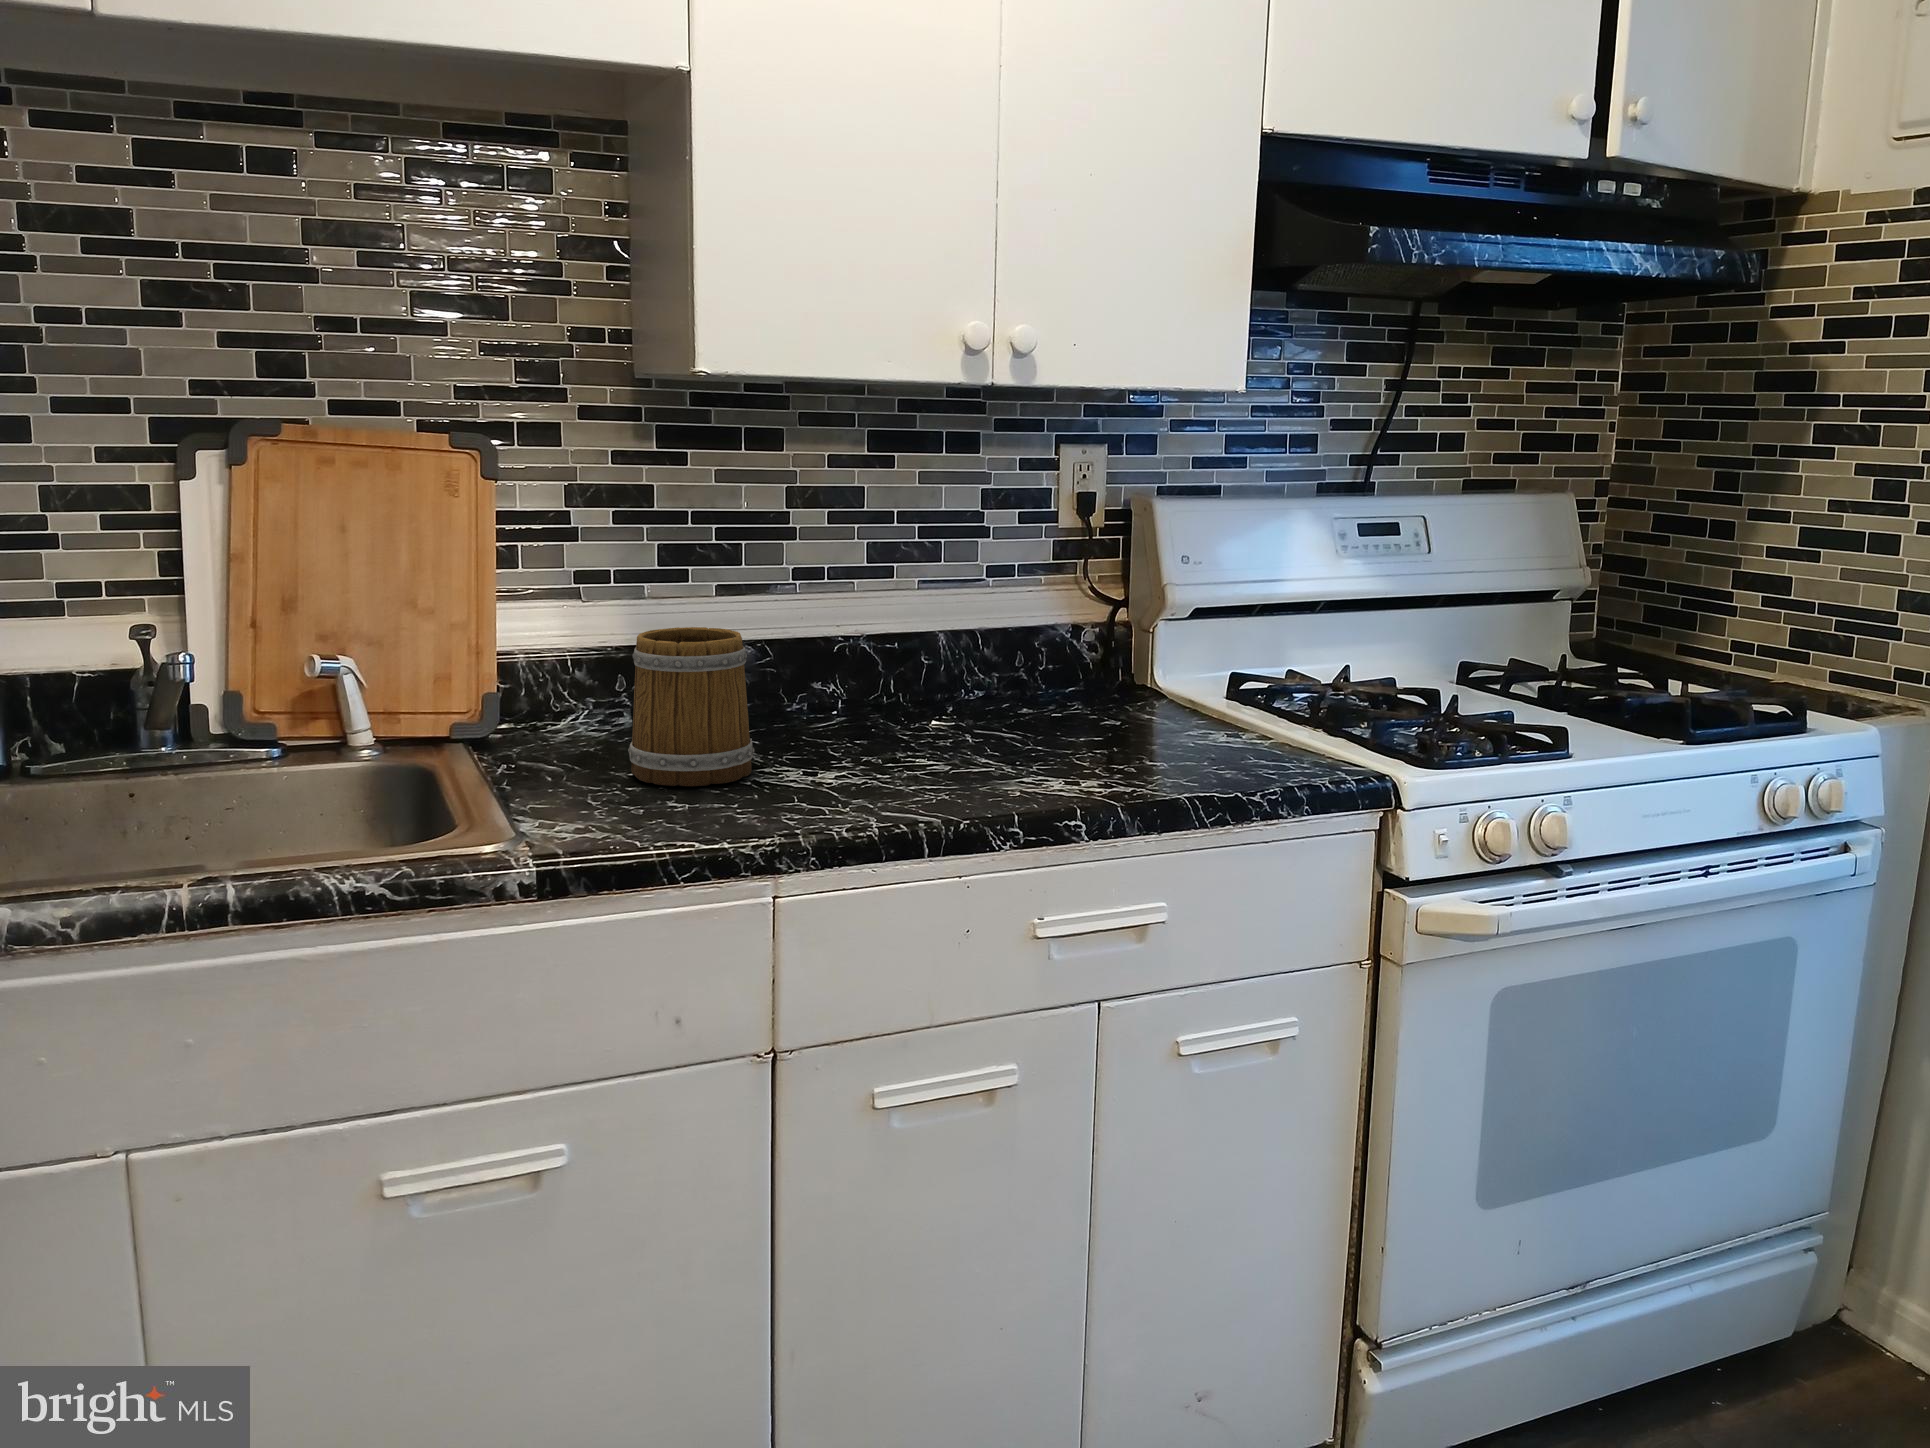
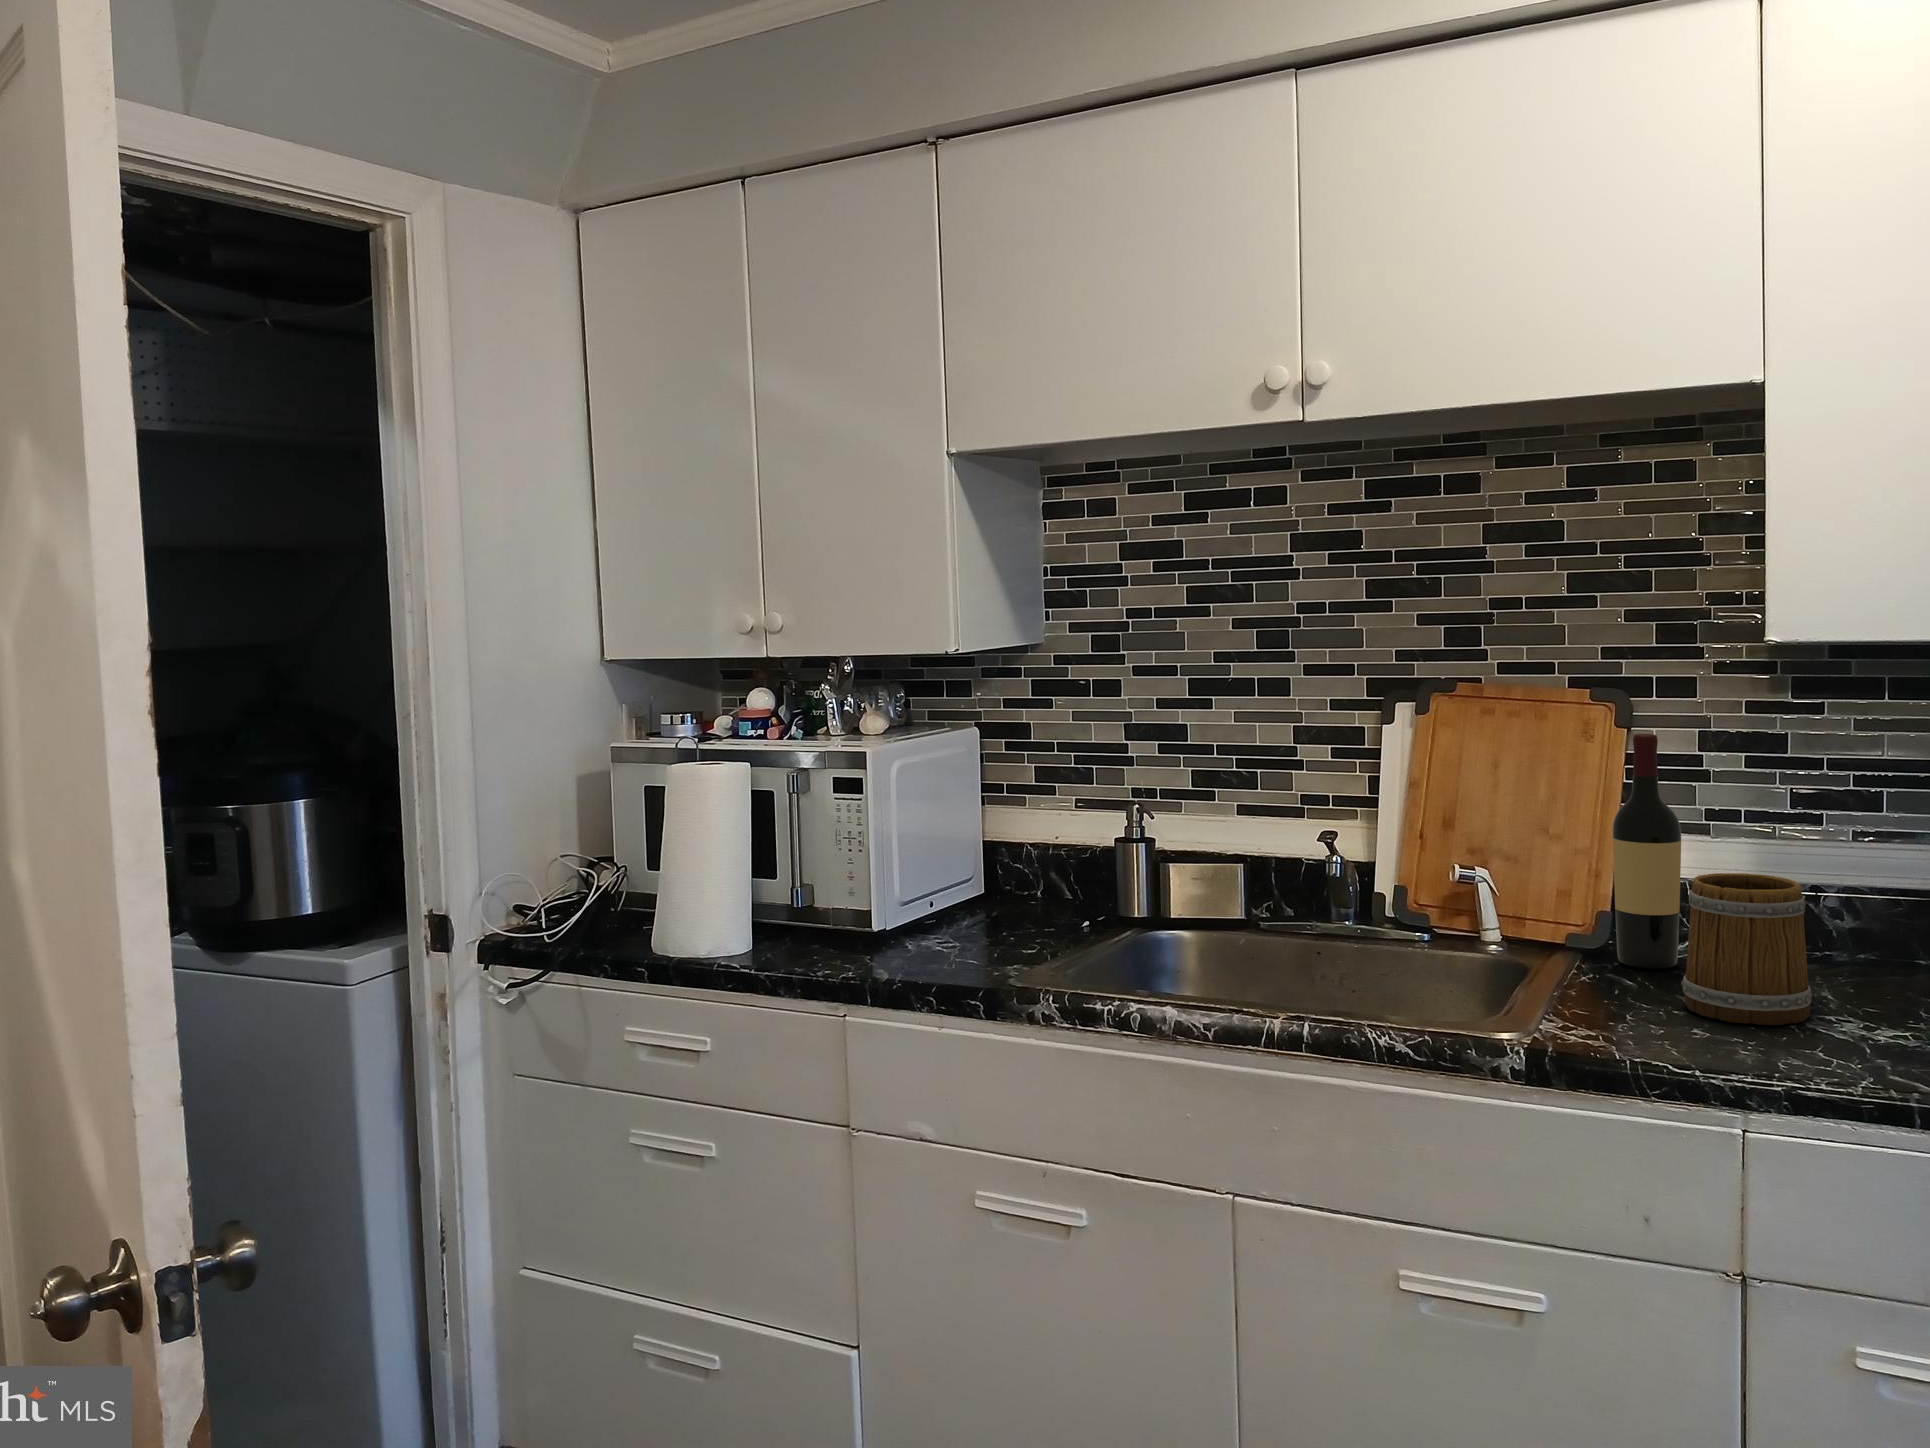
wine bottle: none [509,482,582,749] -> present [1613,734,1681,969]

